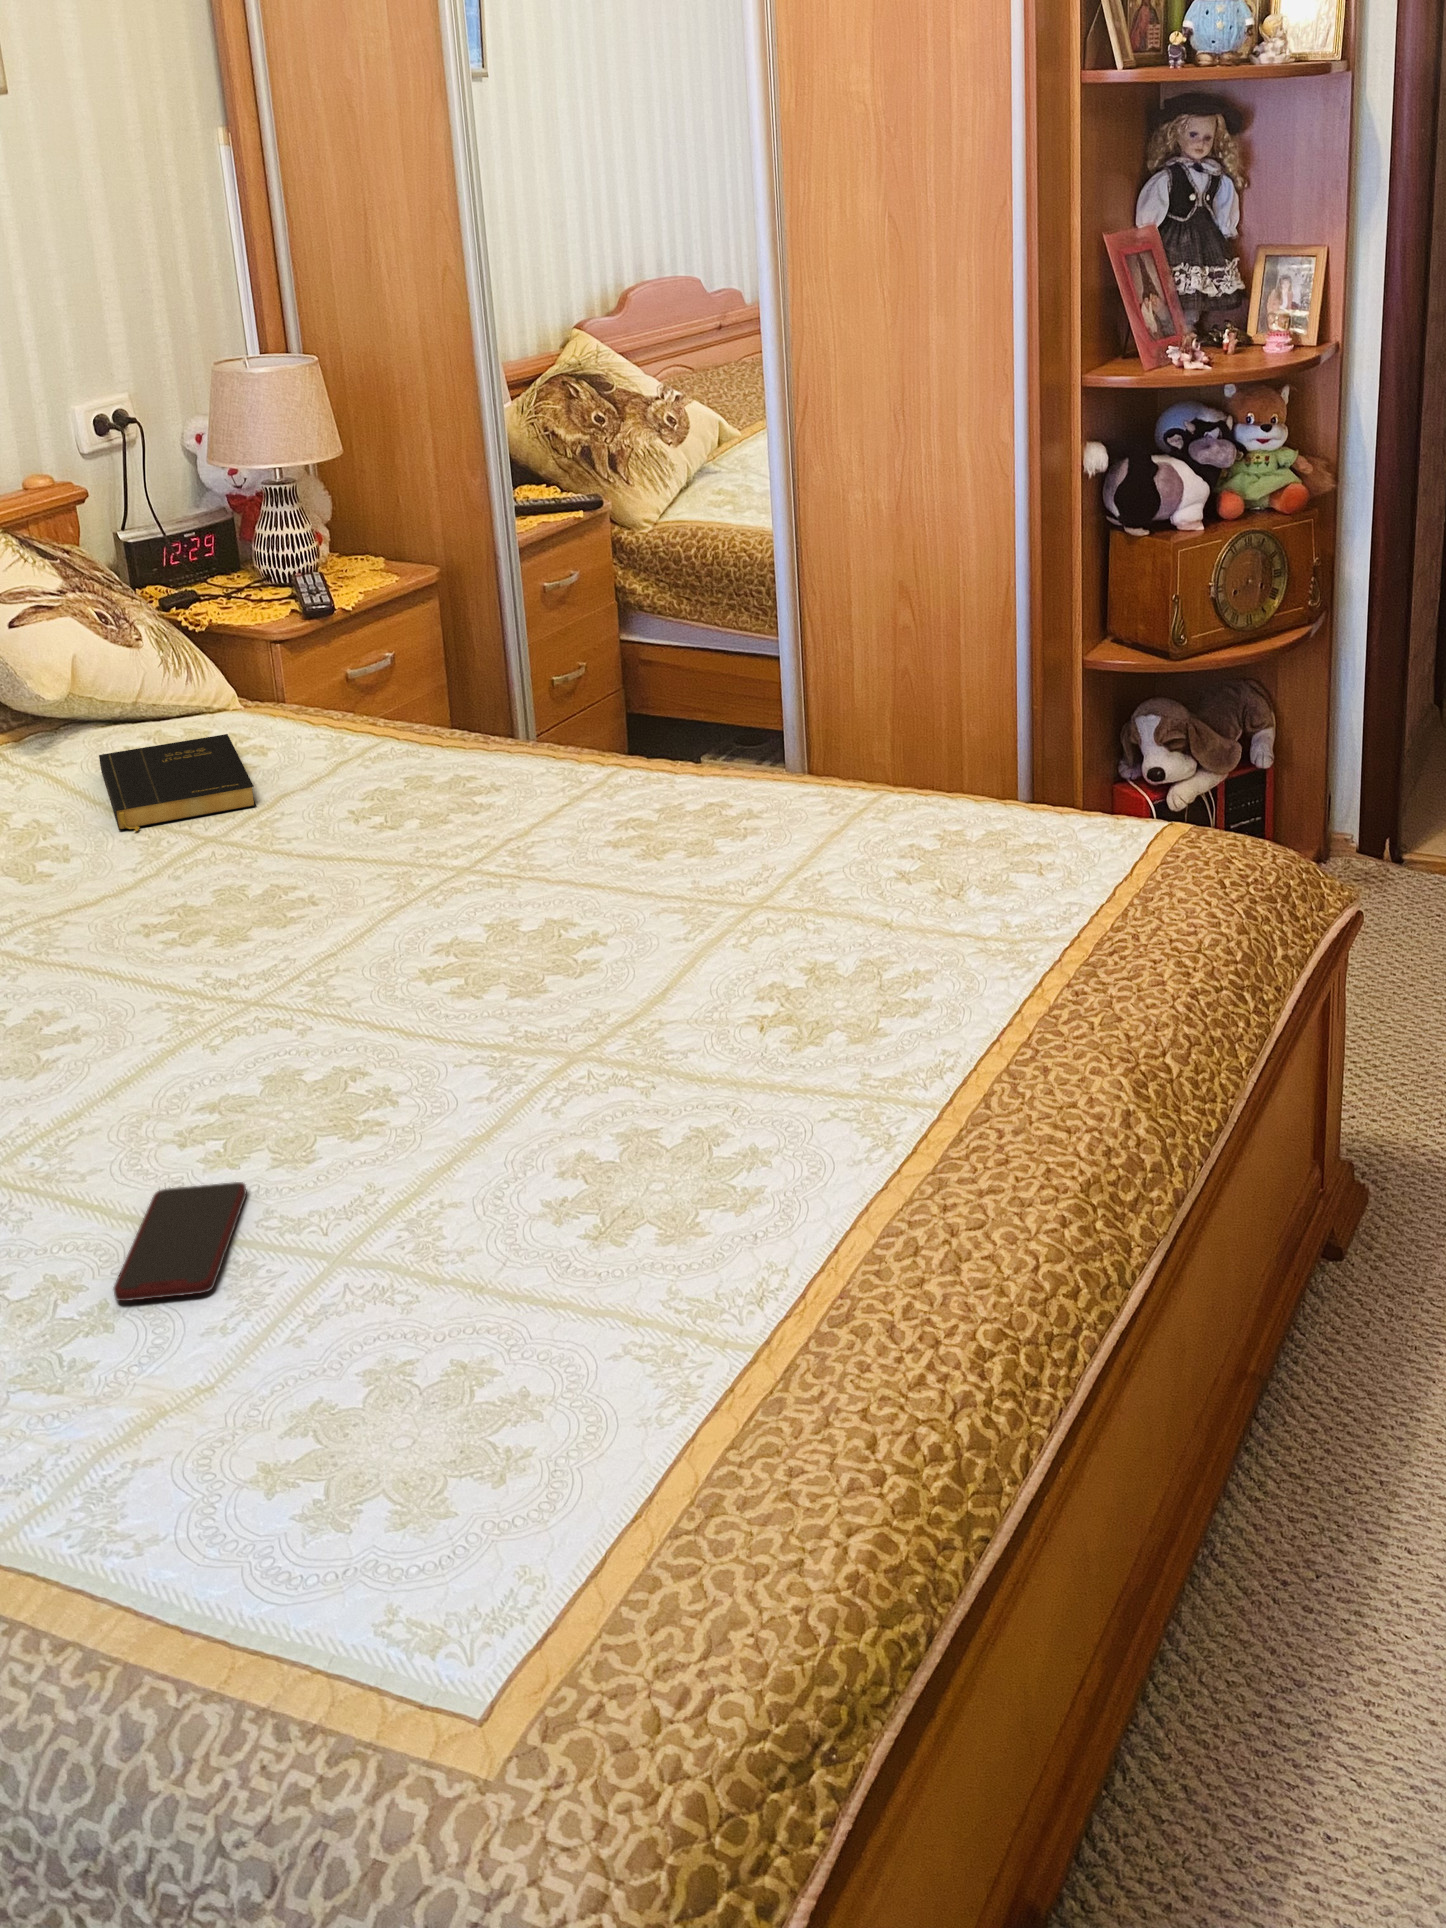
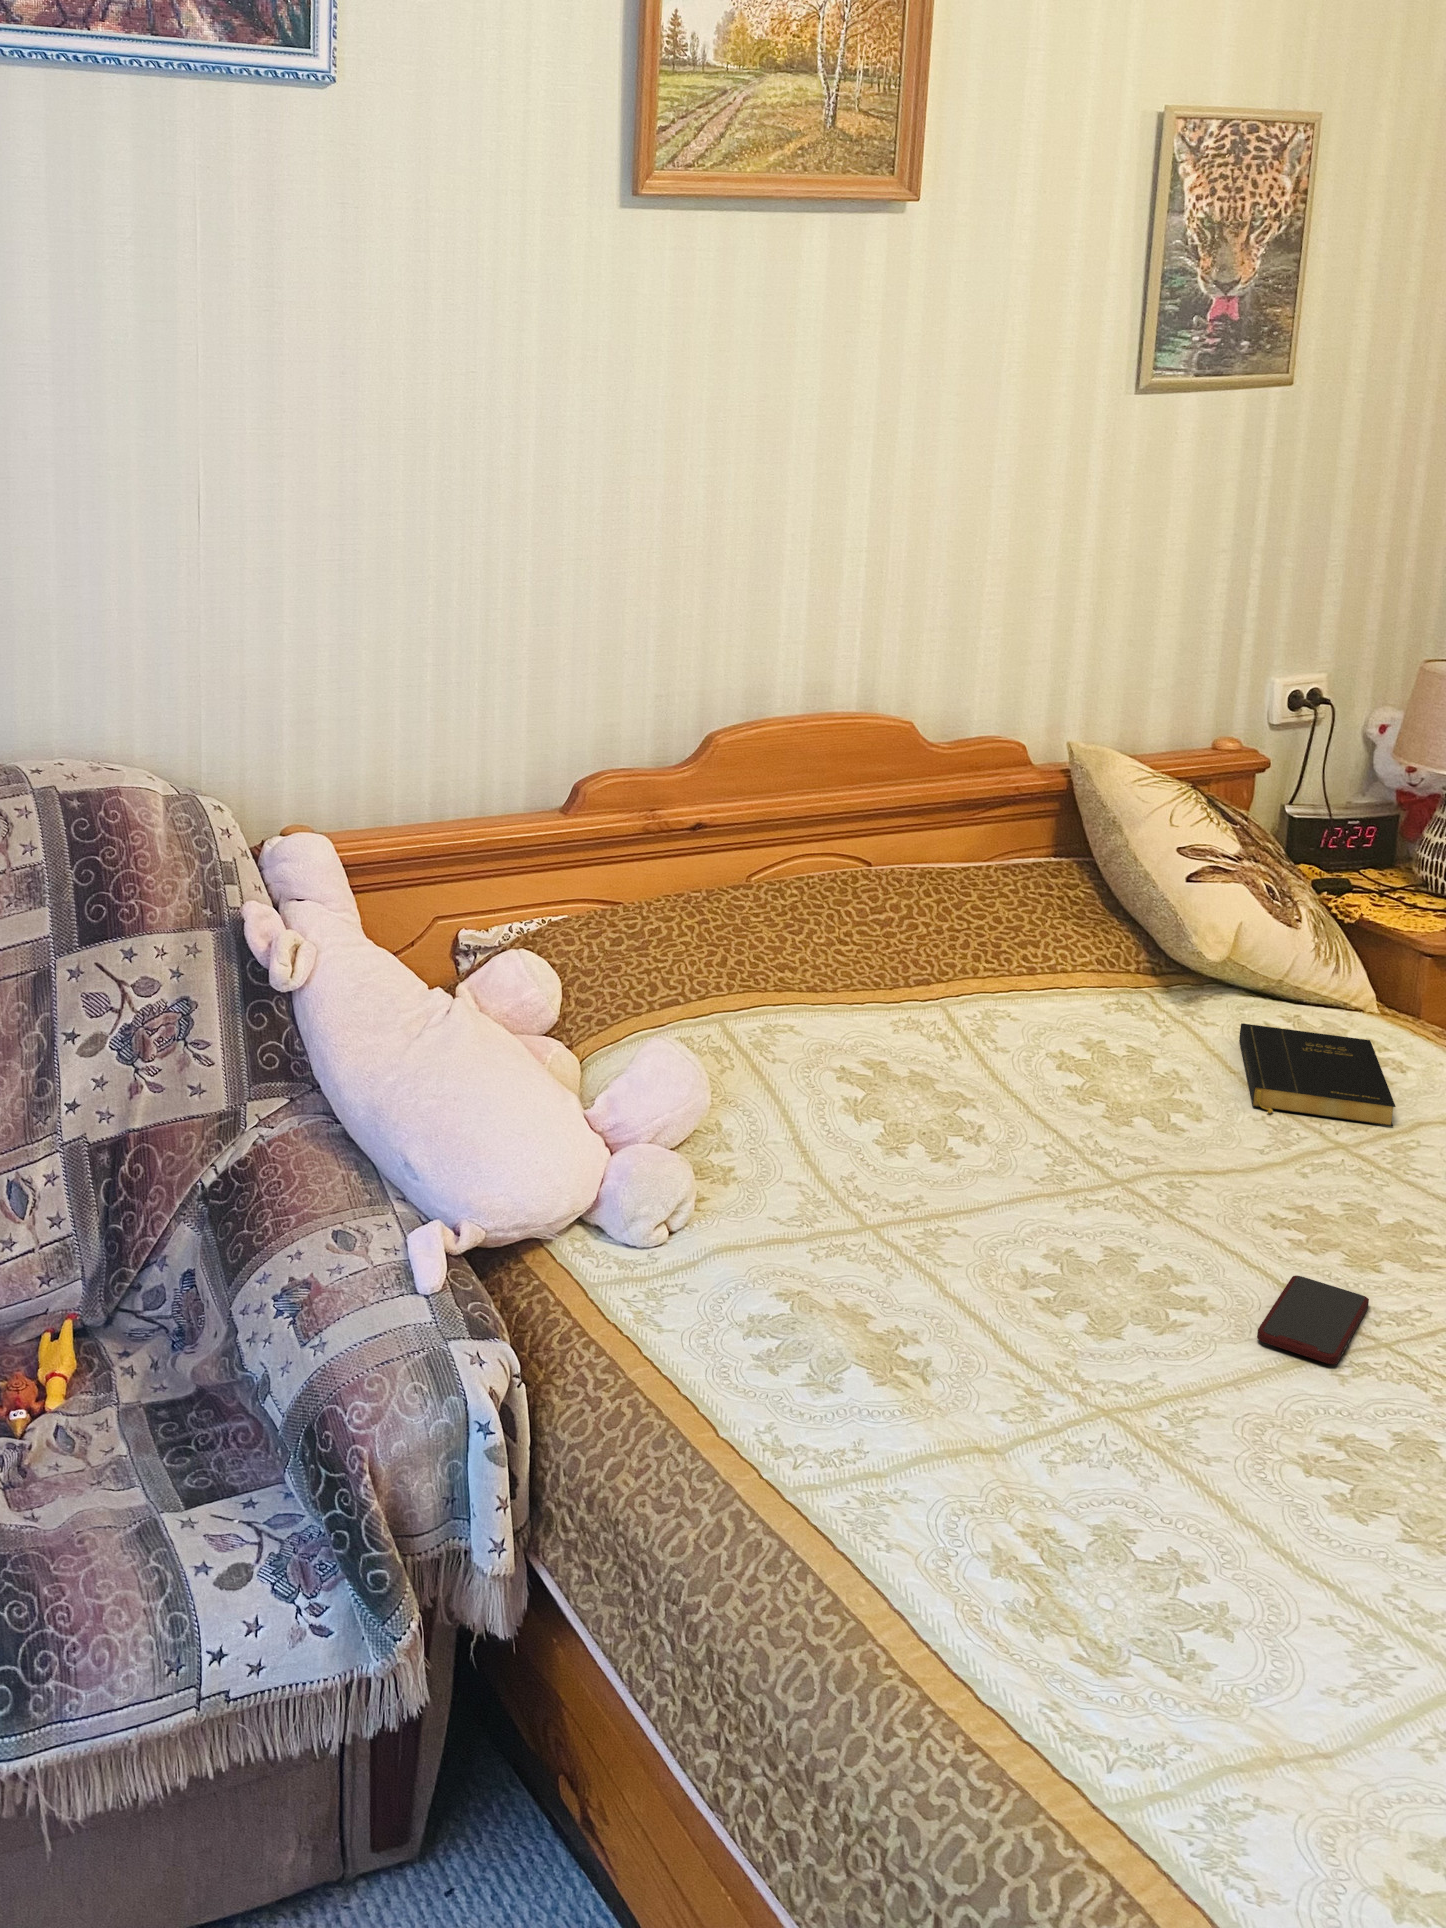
smartphone: present [114,1182,246,1301] -> present [1257,1276,1369,1364]

